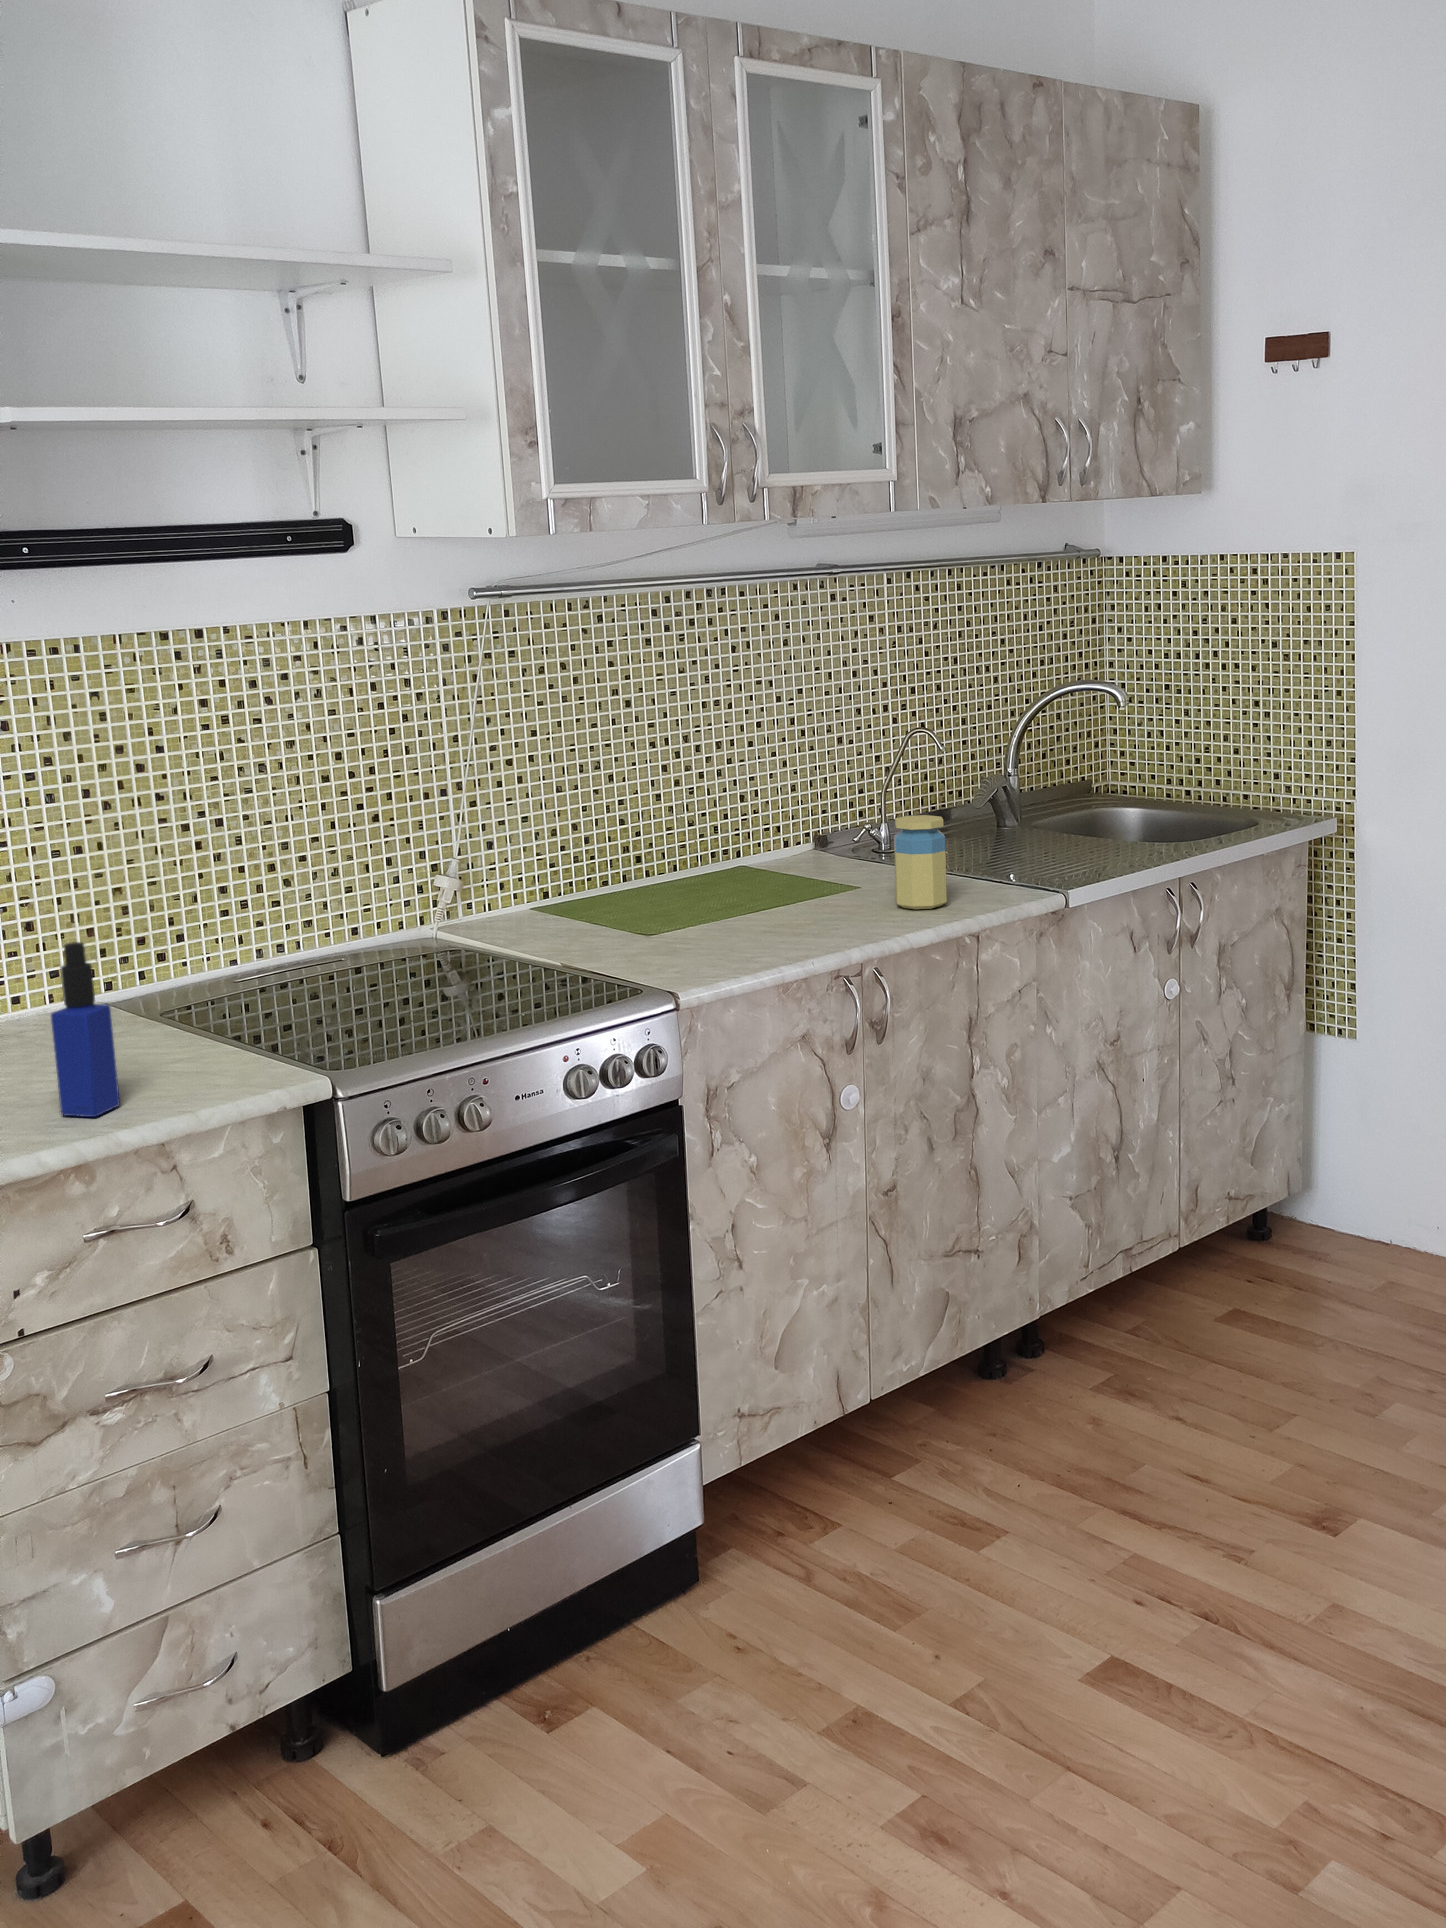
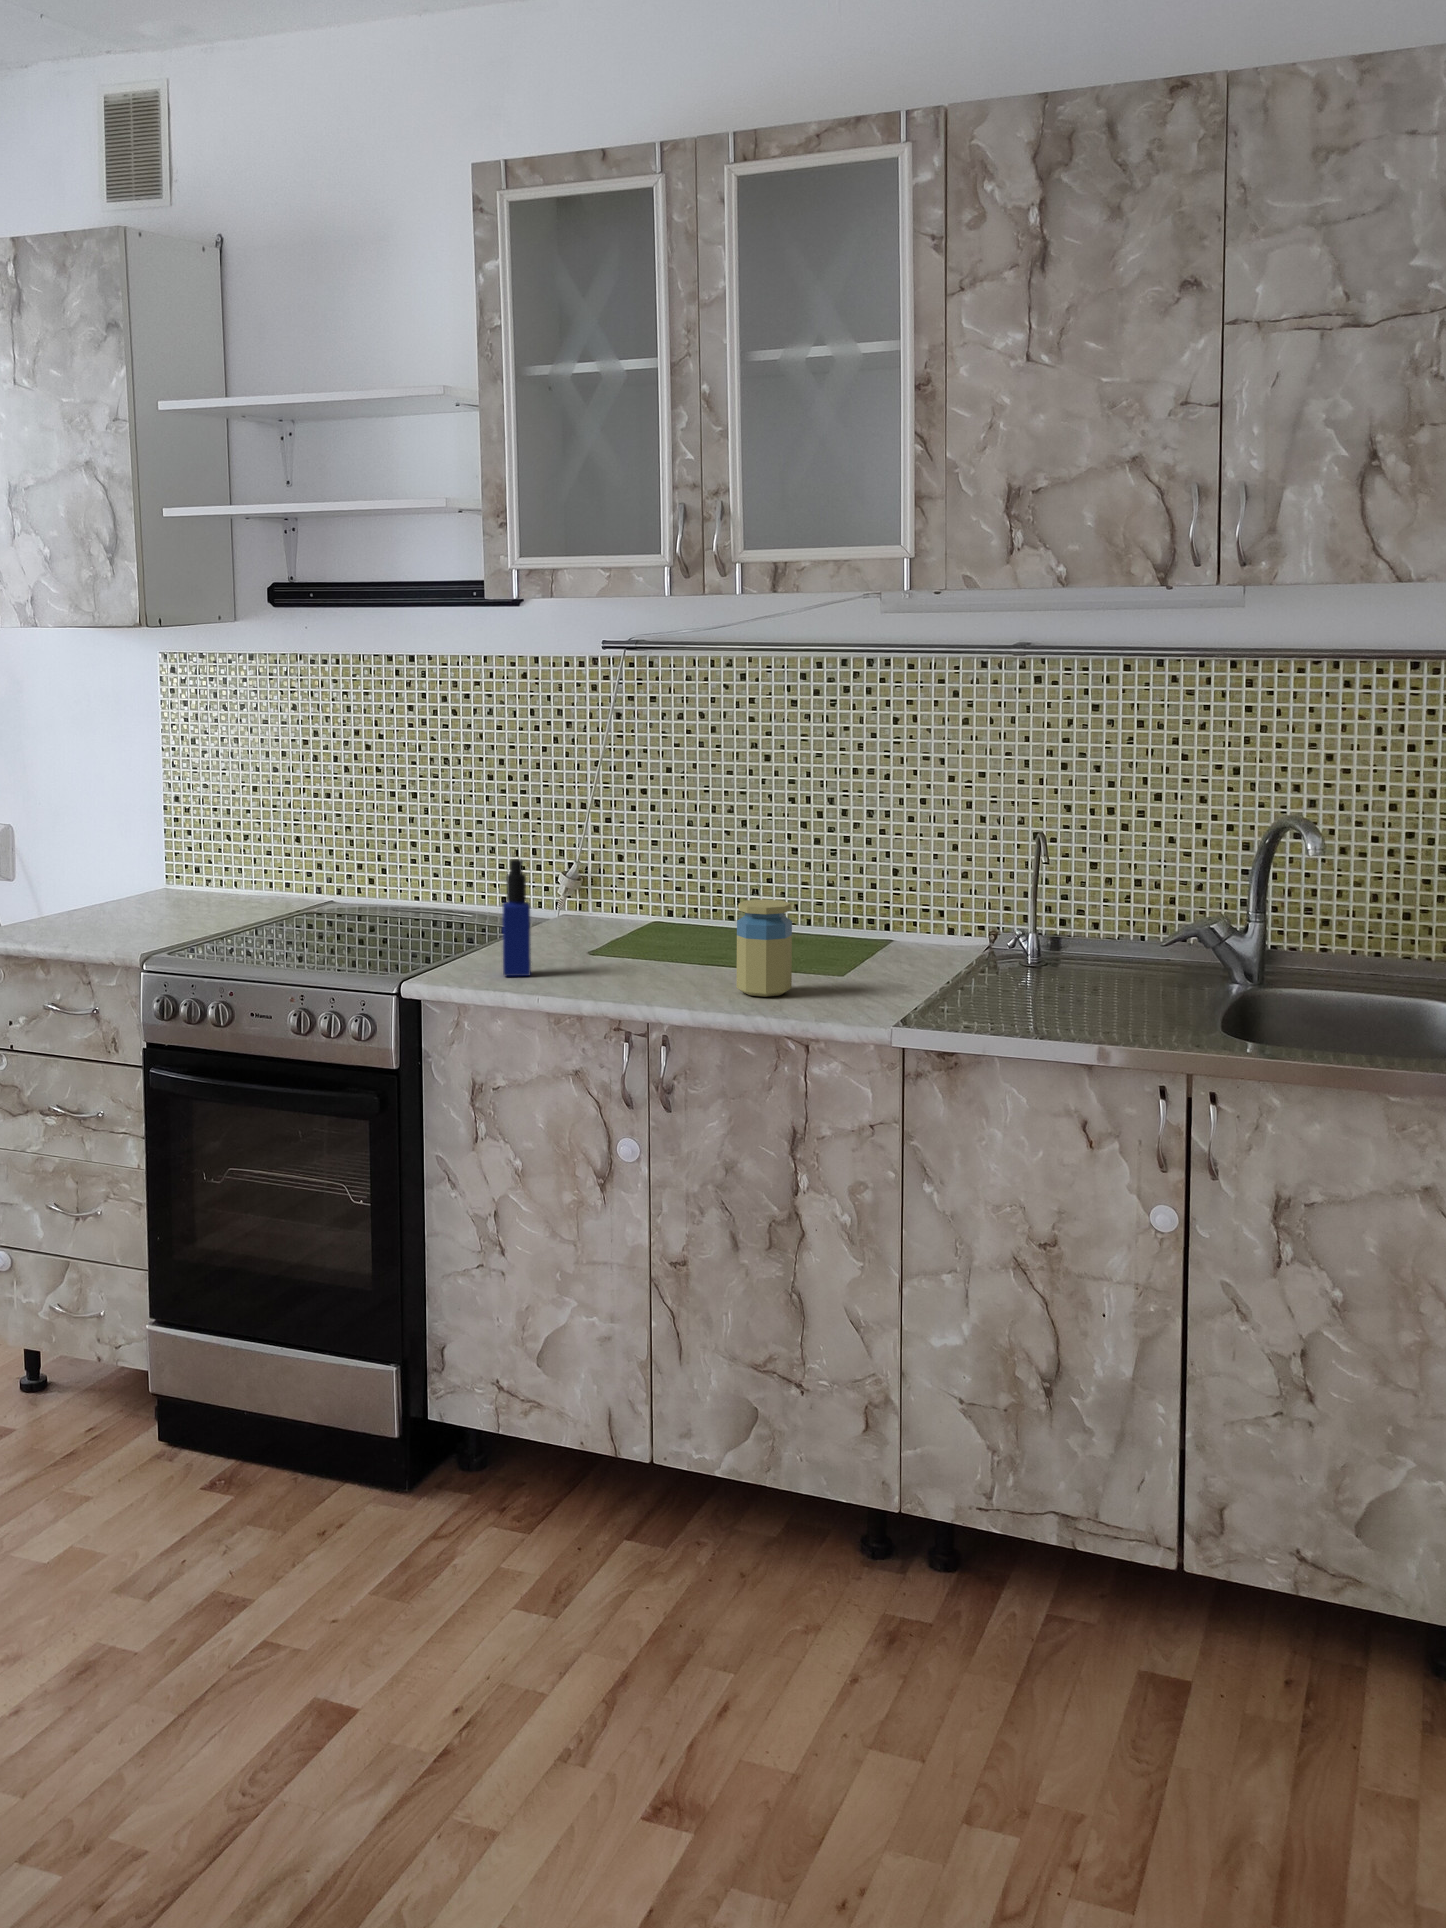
bottle: present [51,942,120,1117] -> present [503,859,531,976]

